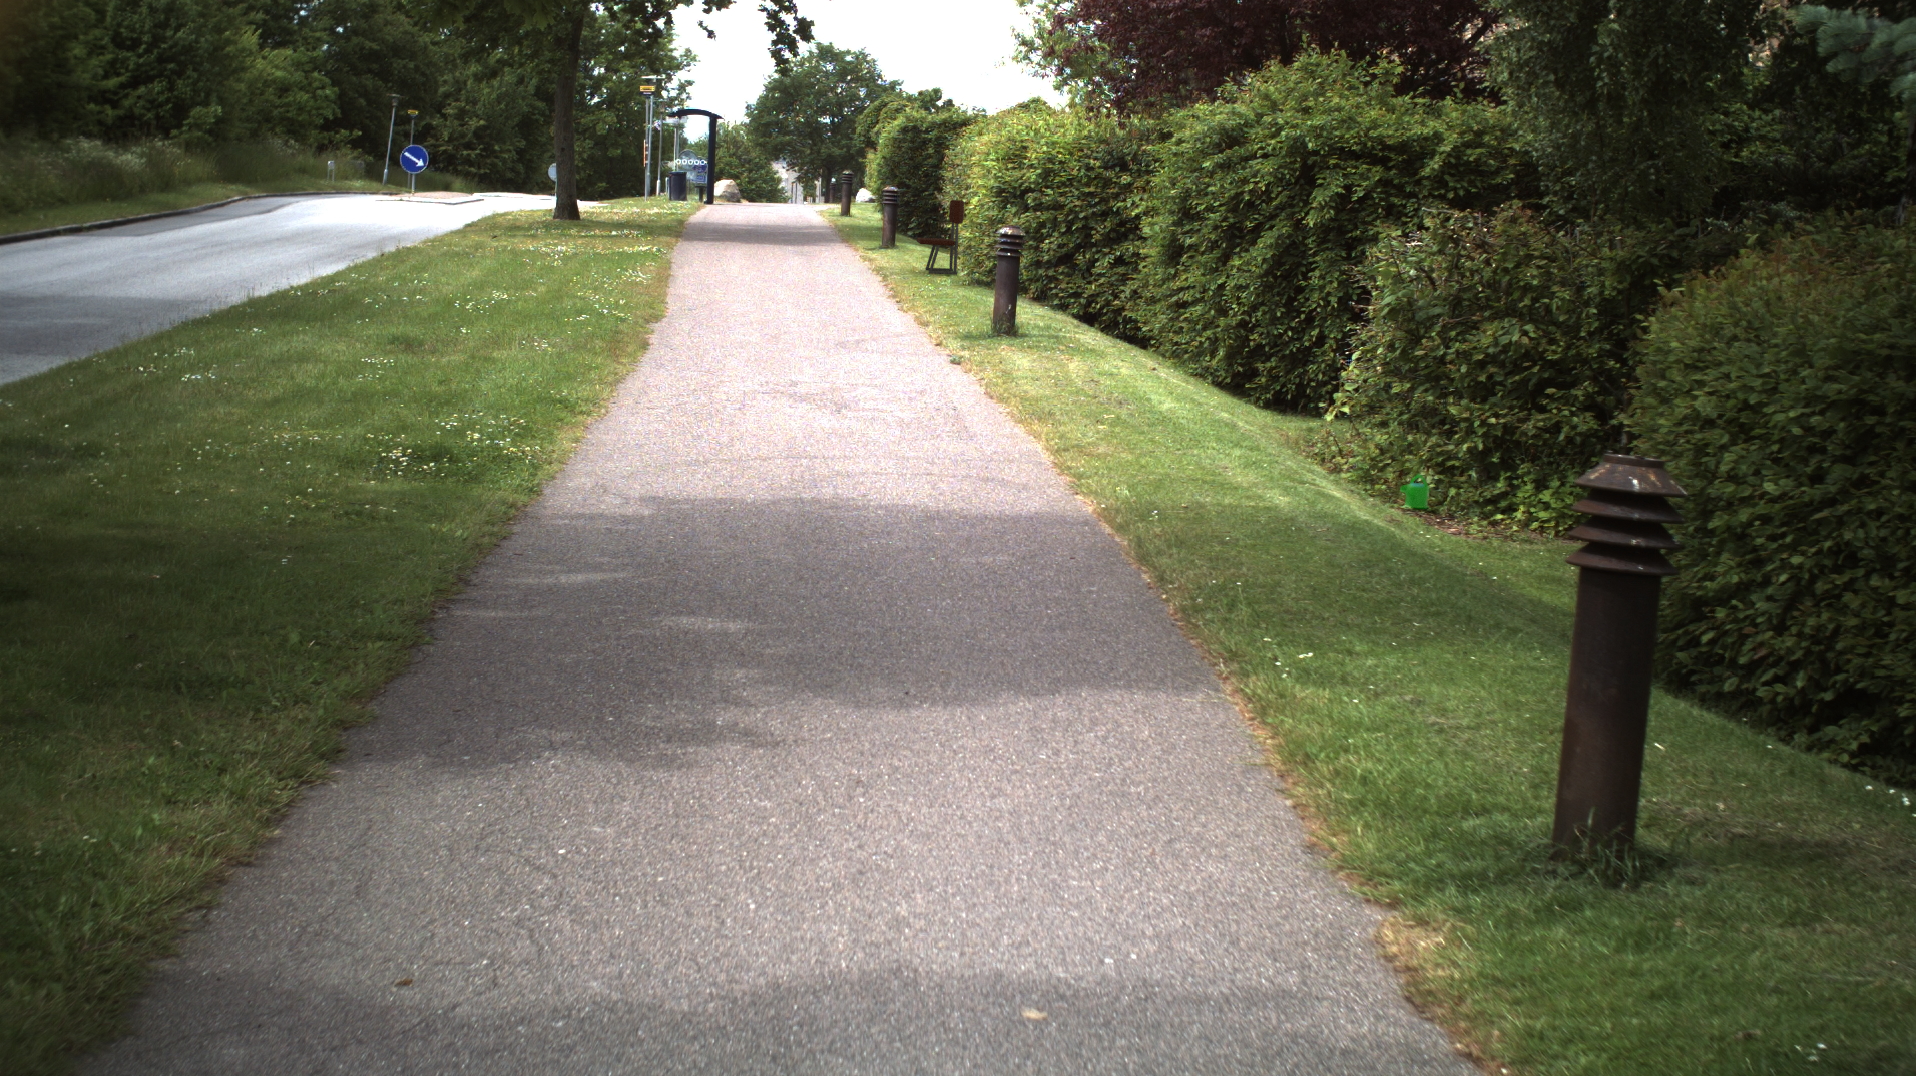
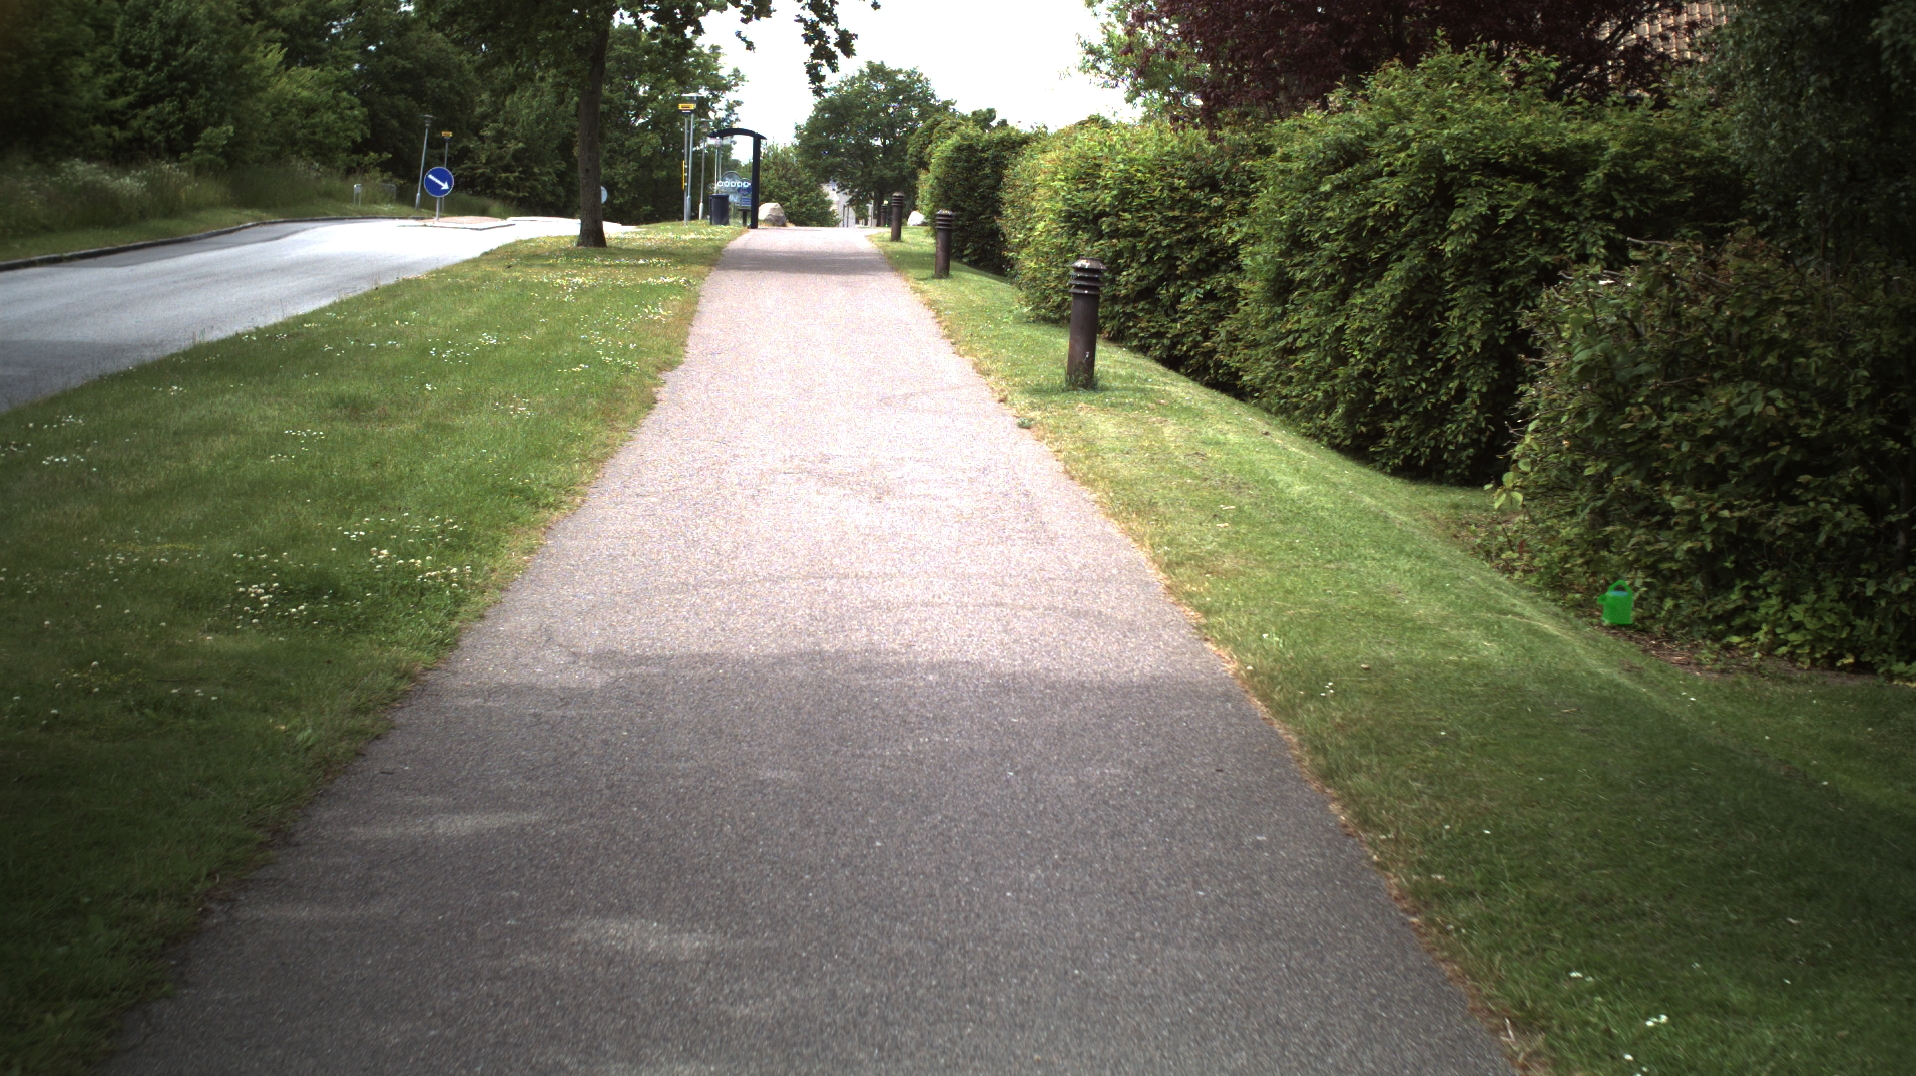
bench: present [917,200,964,275] -> none [974,226,1027,310]

